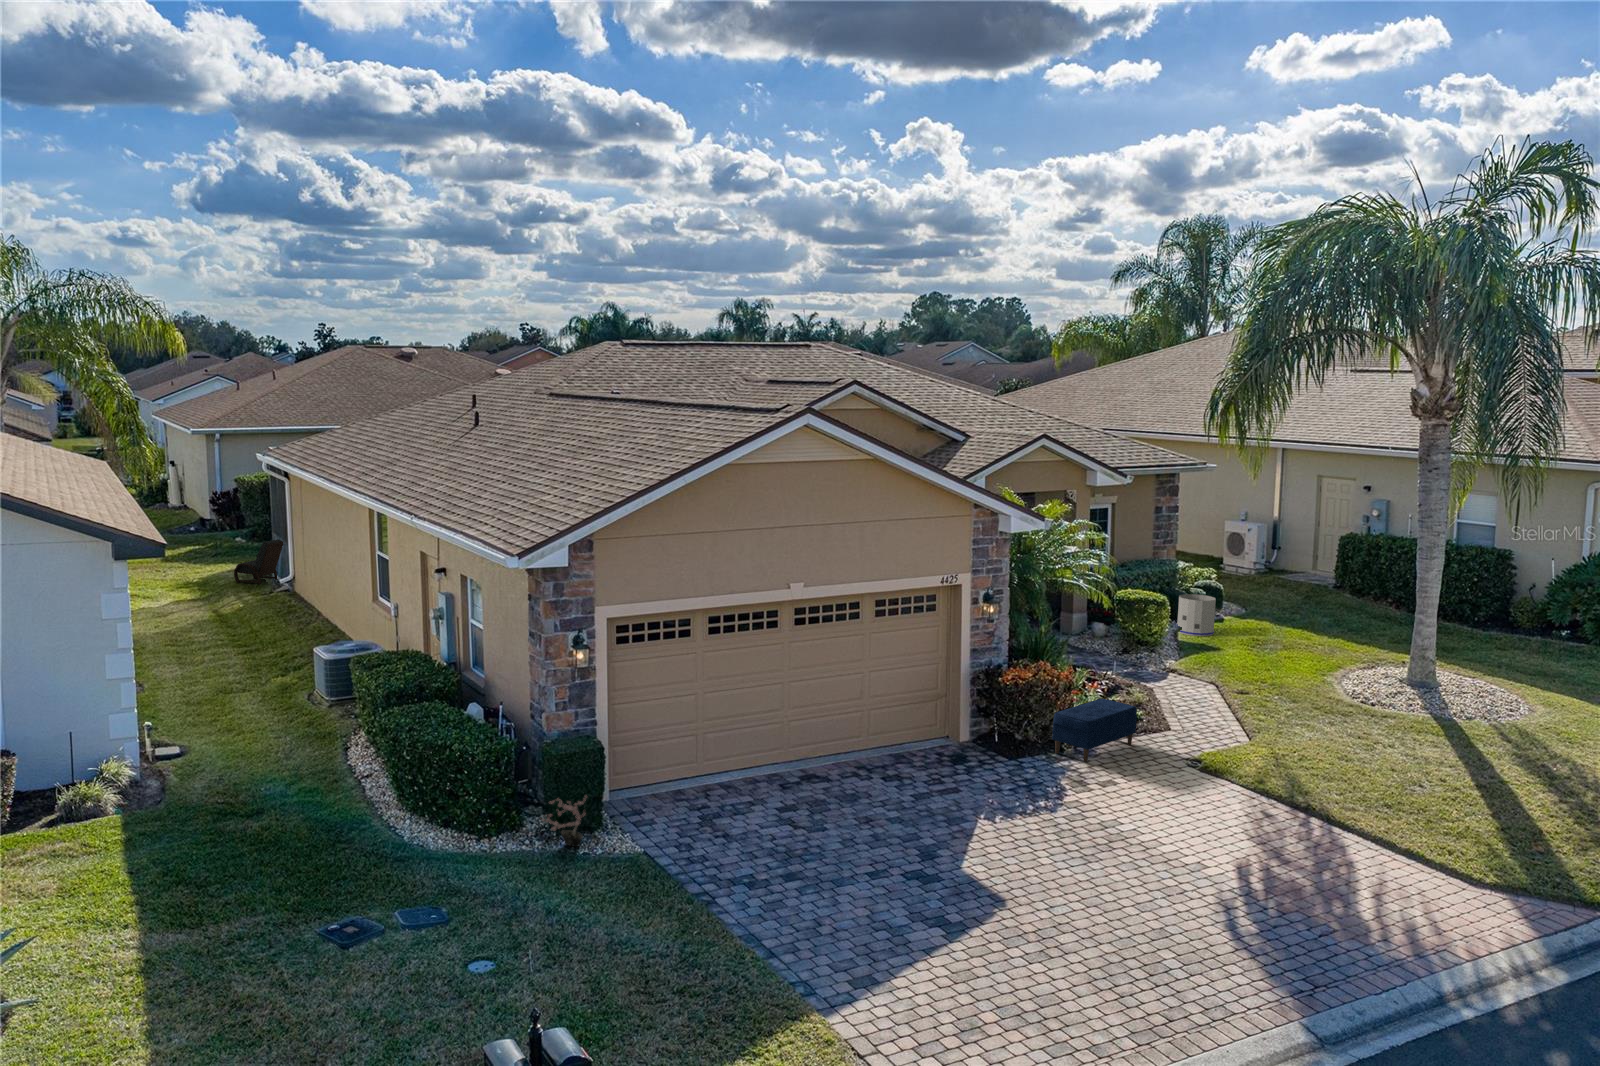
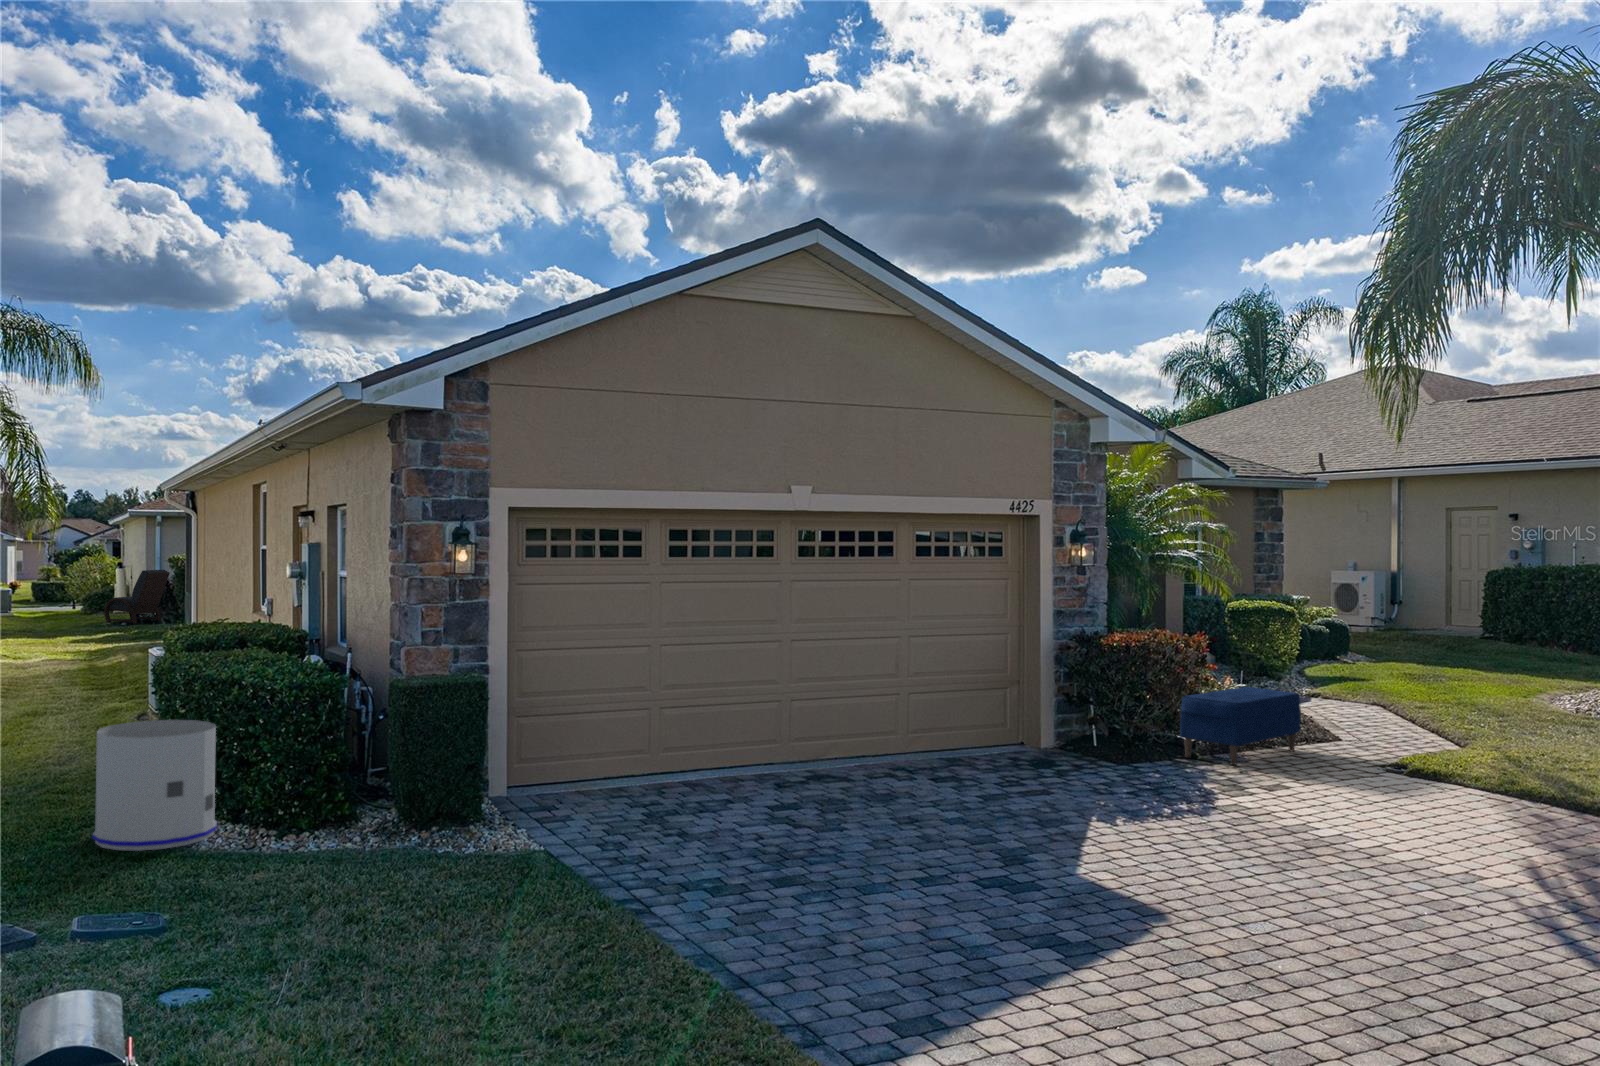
trash can: present [1177,594,1216,636] -> present [92,720,217,851]
potted plant: present [542,798,586,847] -> none [374,758,460,844]

